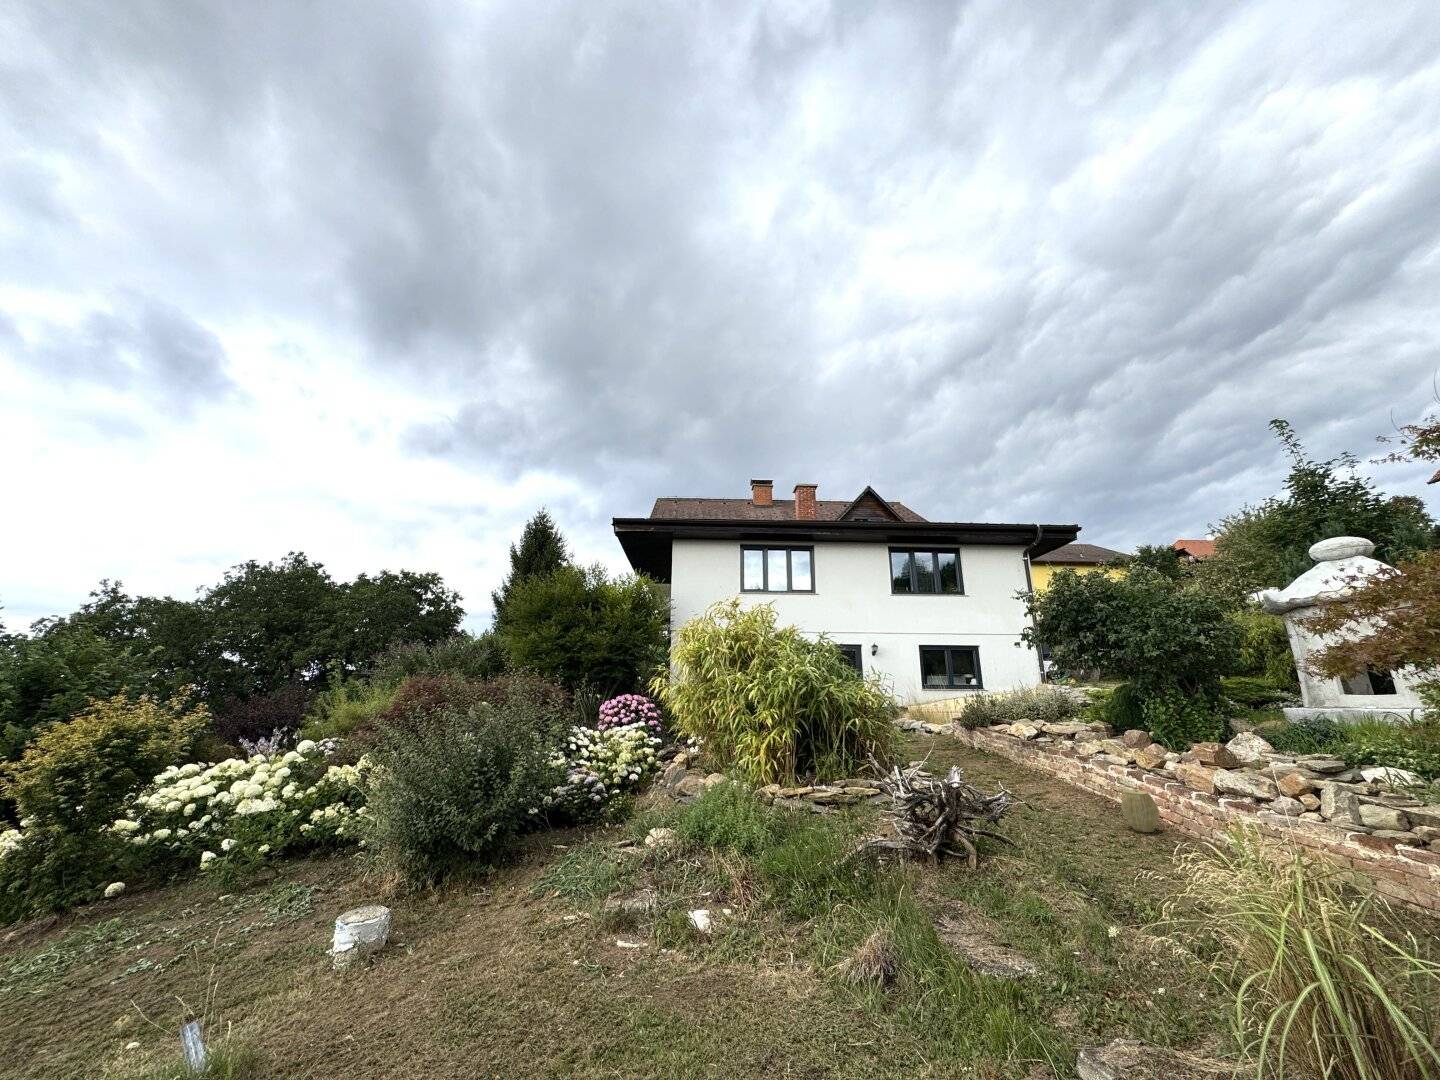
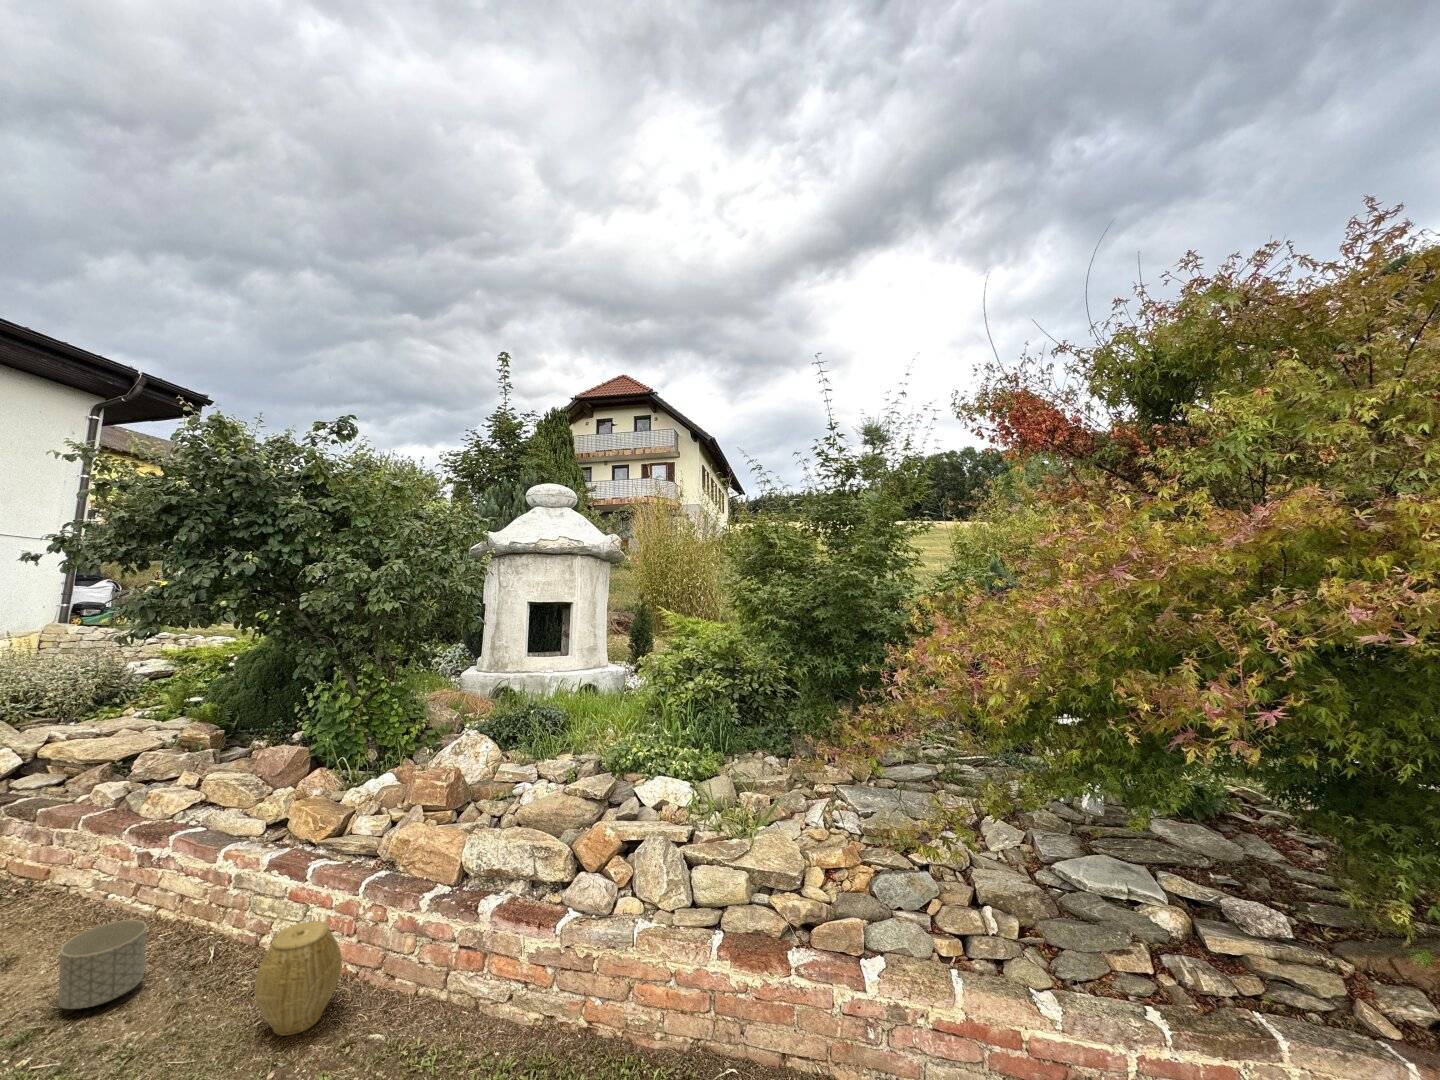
planter: none [1058,781,1088,808] -> present [58,920,147,1009]

